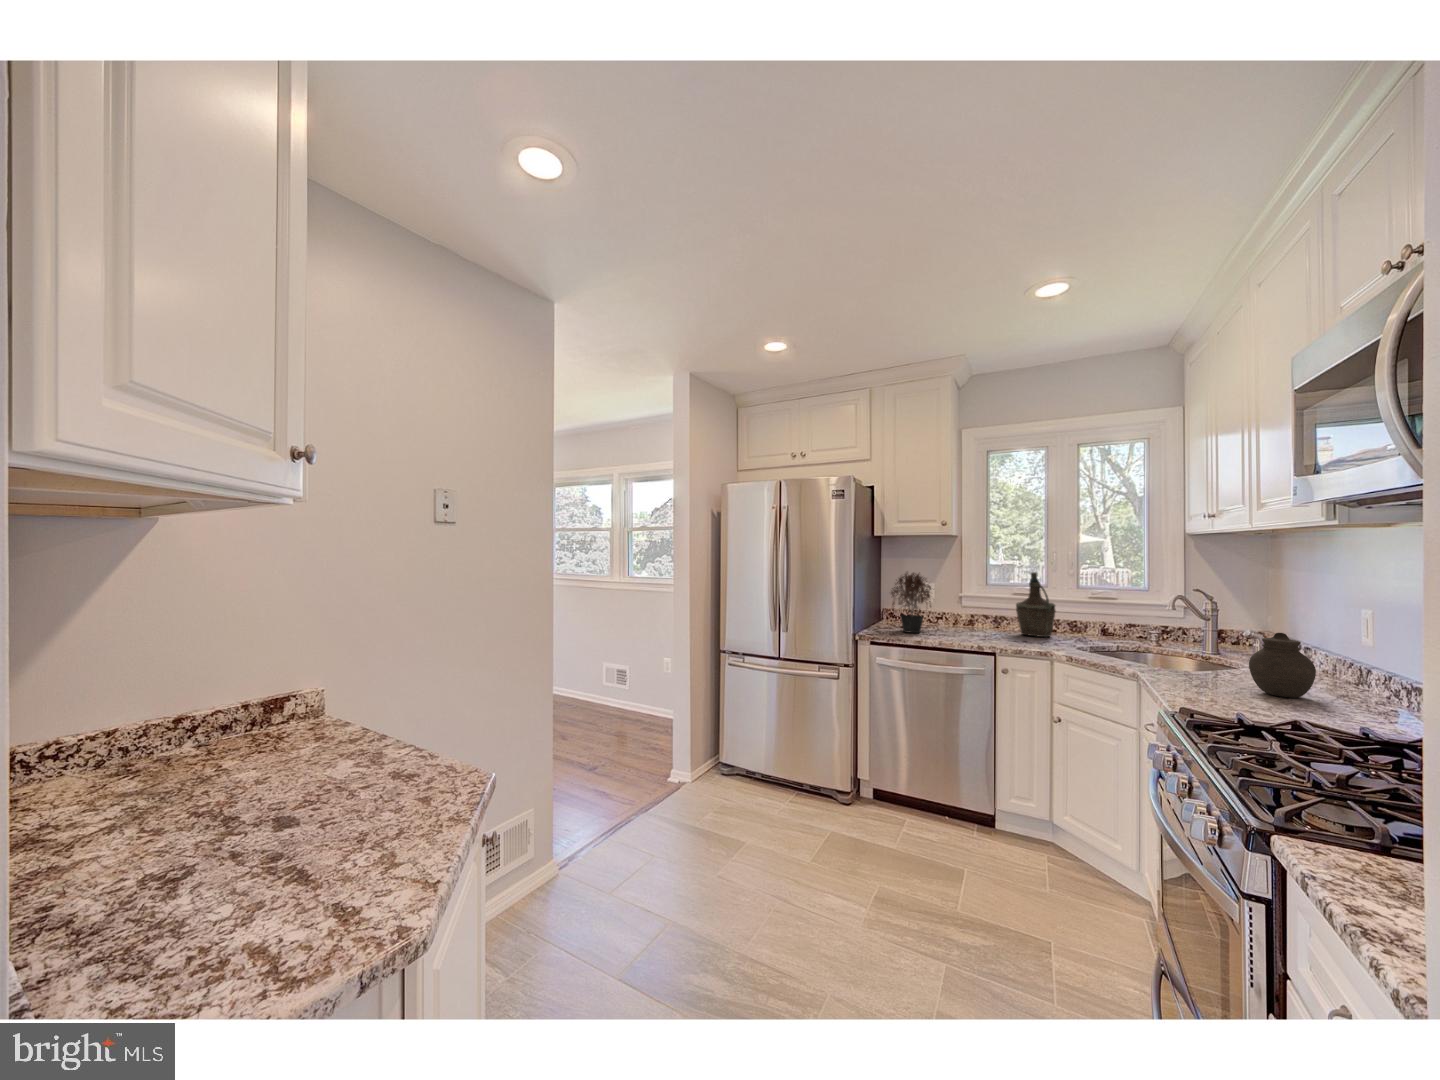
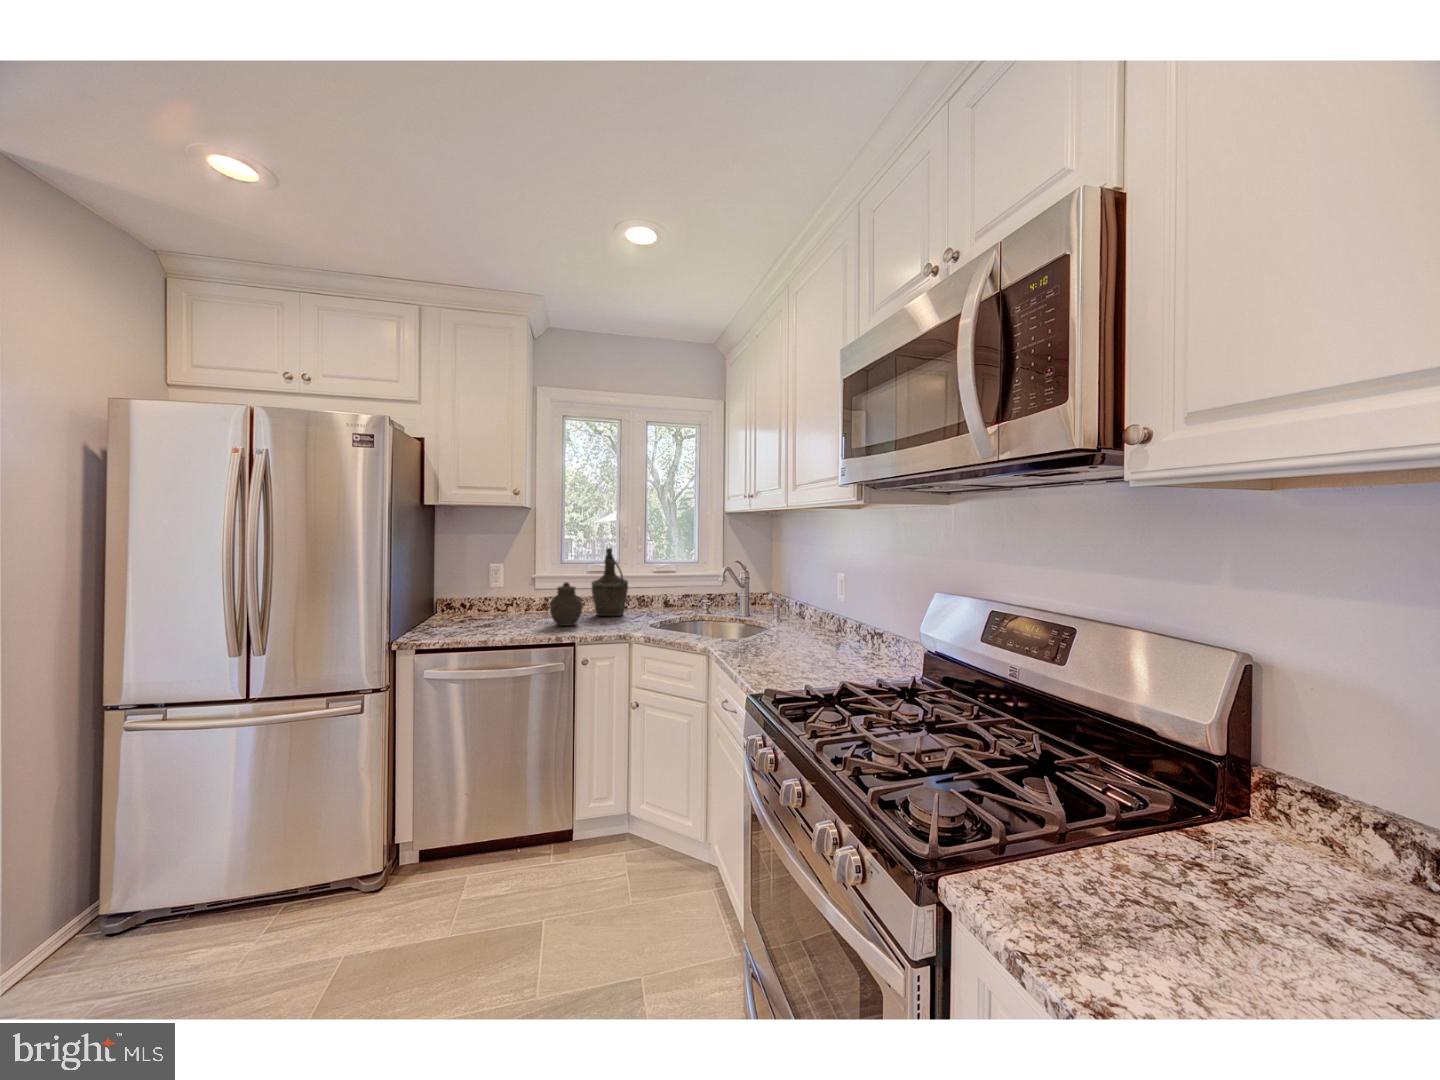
potted plant: present [891,573,931,633] -> none [443,549,506,629]
jar: present [1249,633,1316,698] -> present [550,582,583,626]

